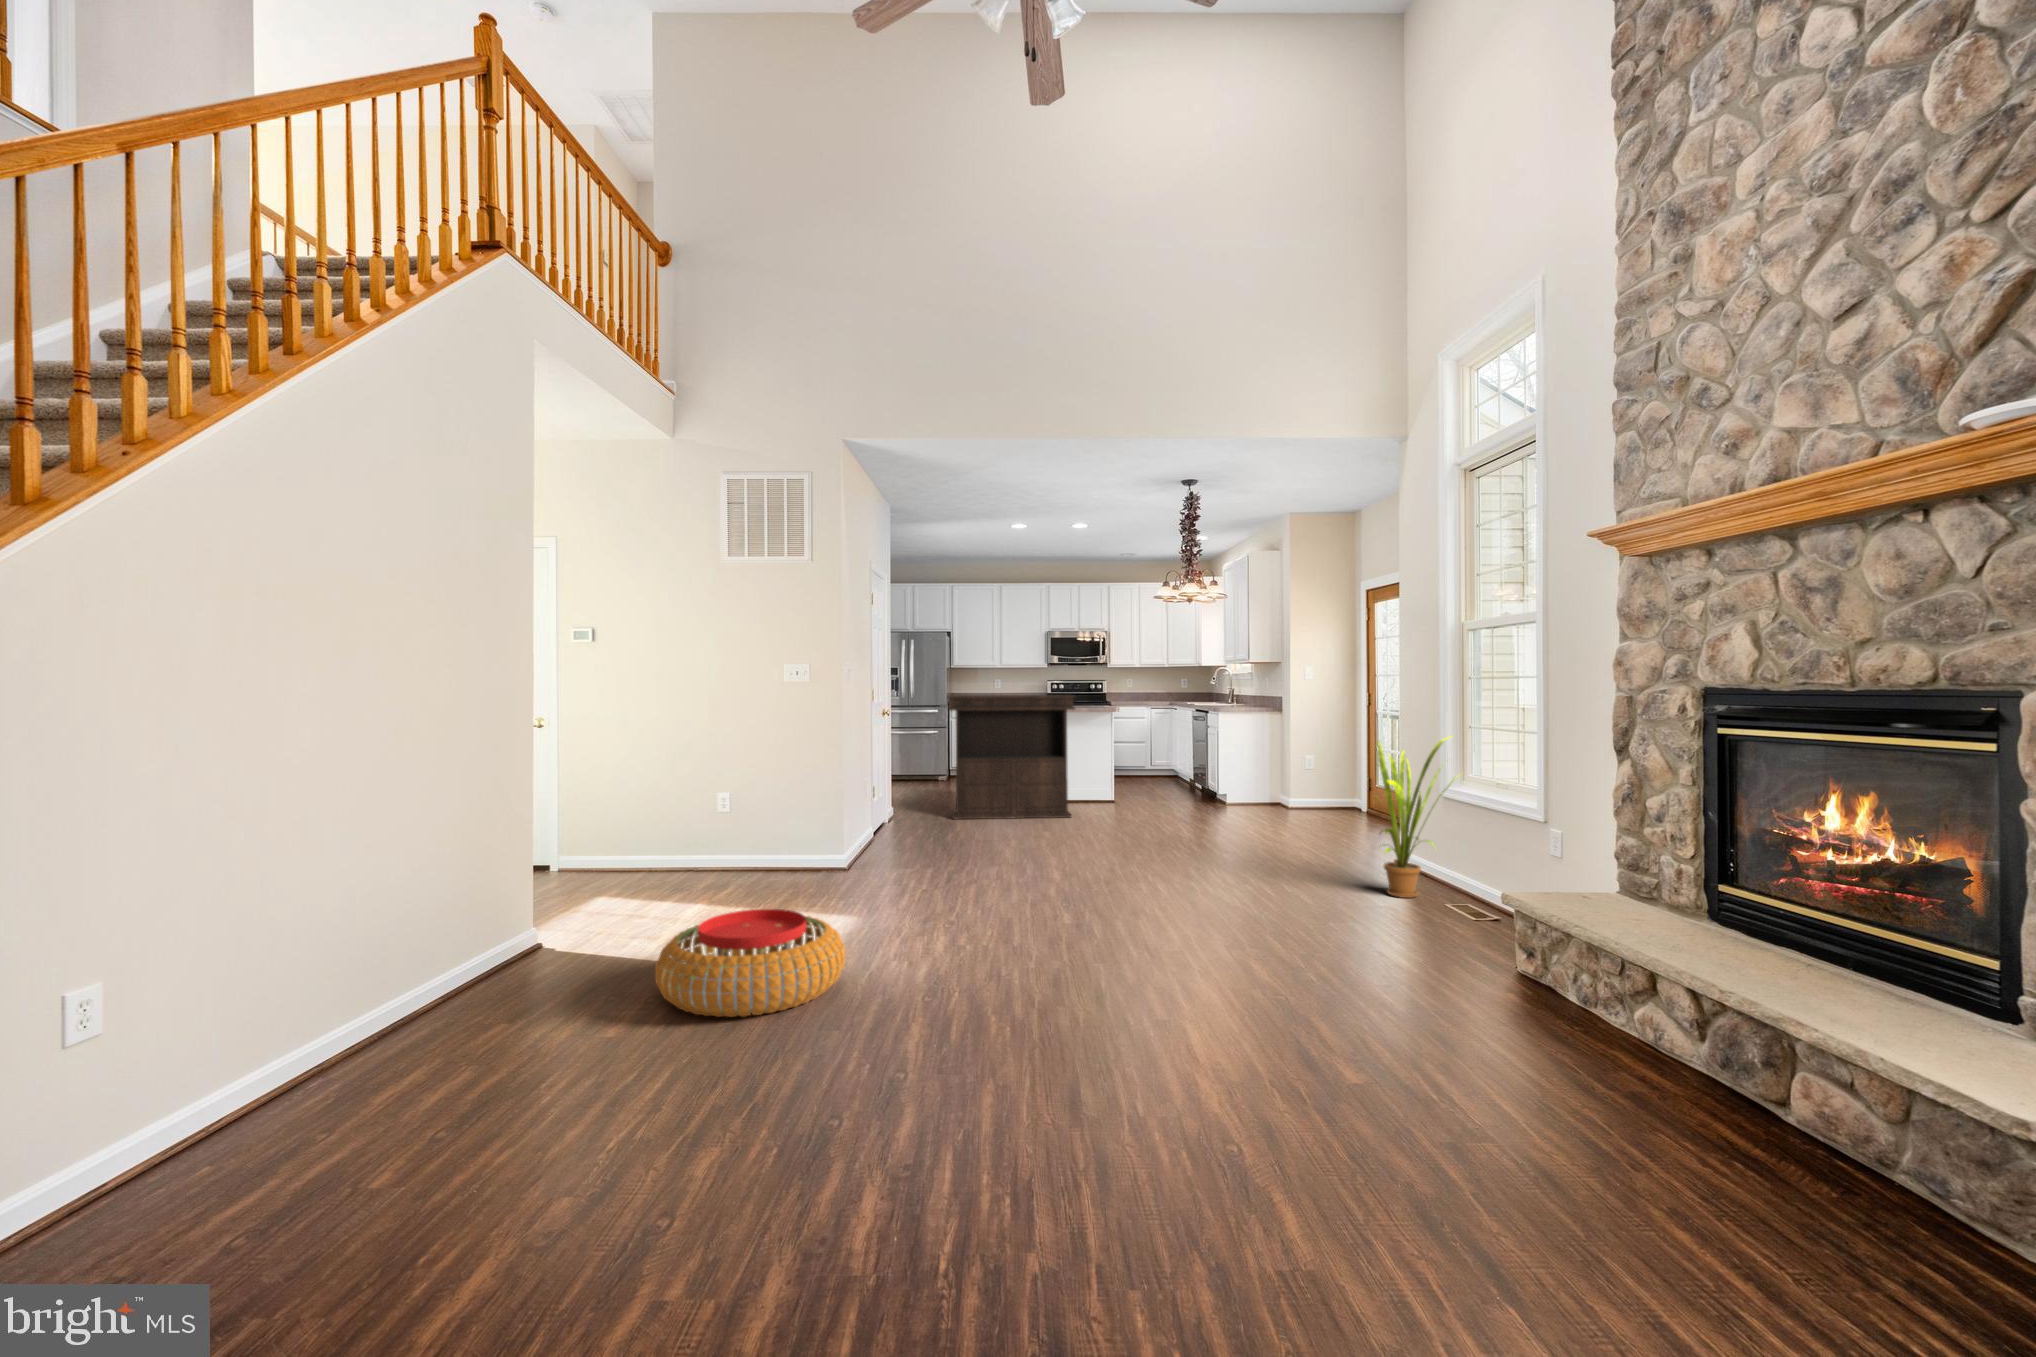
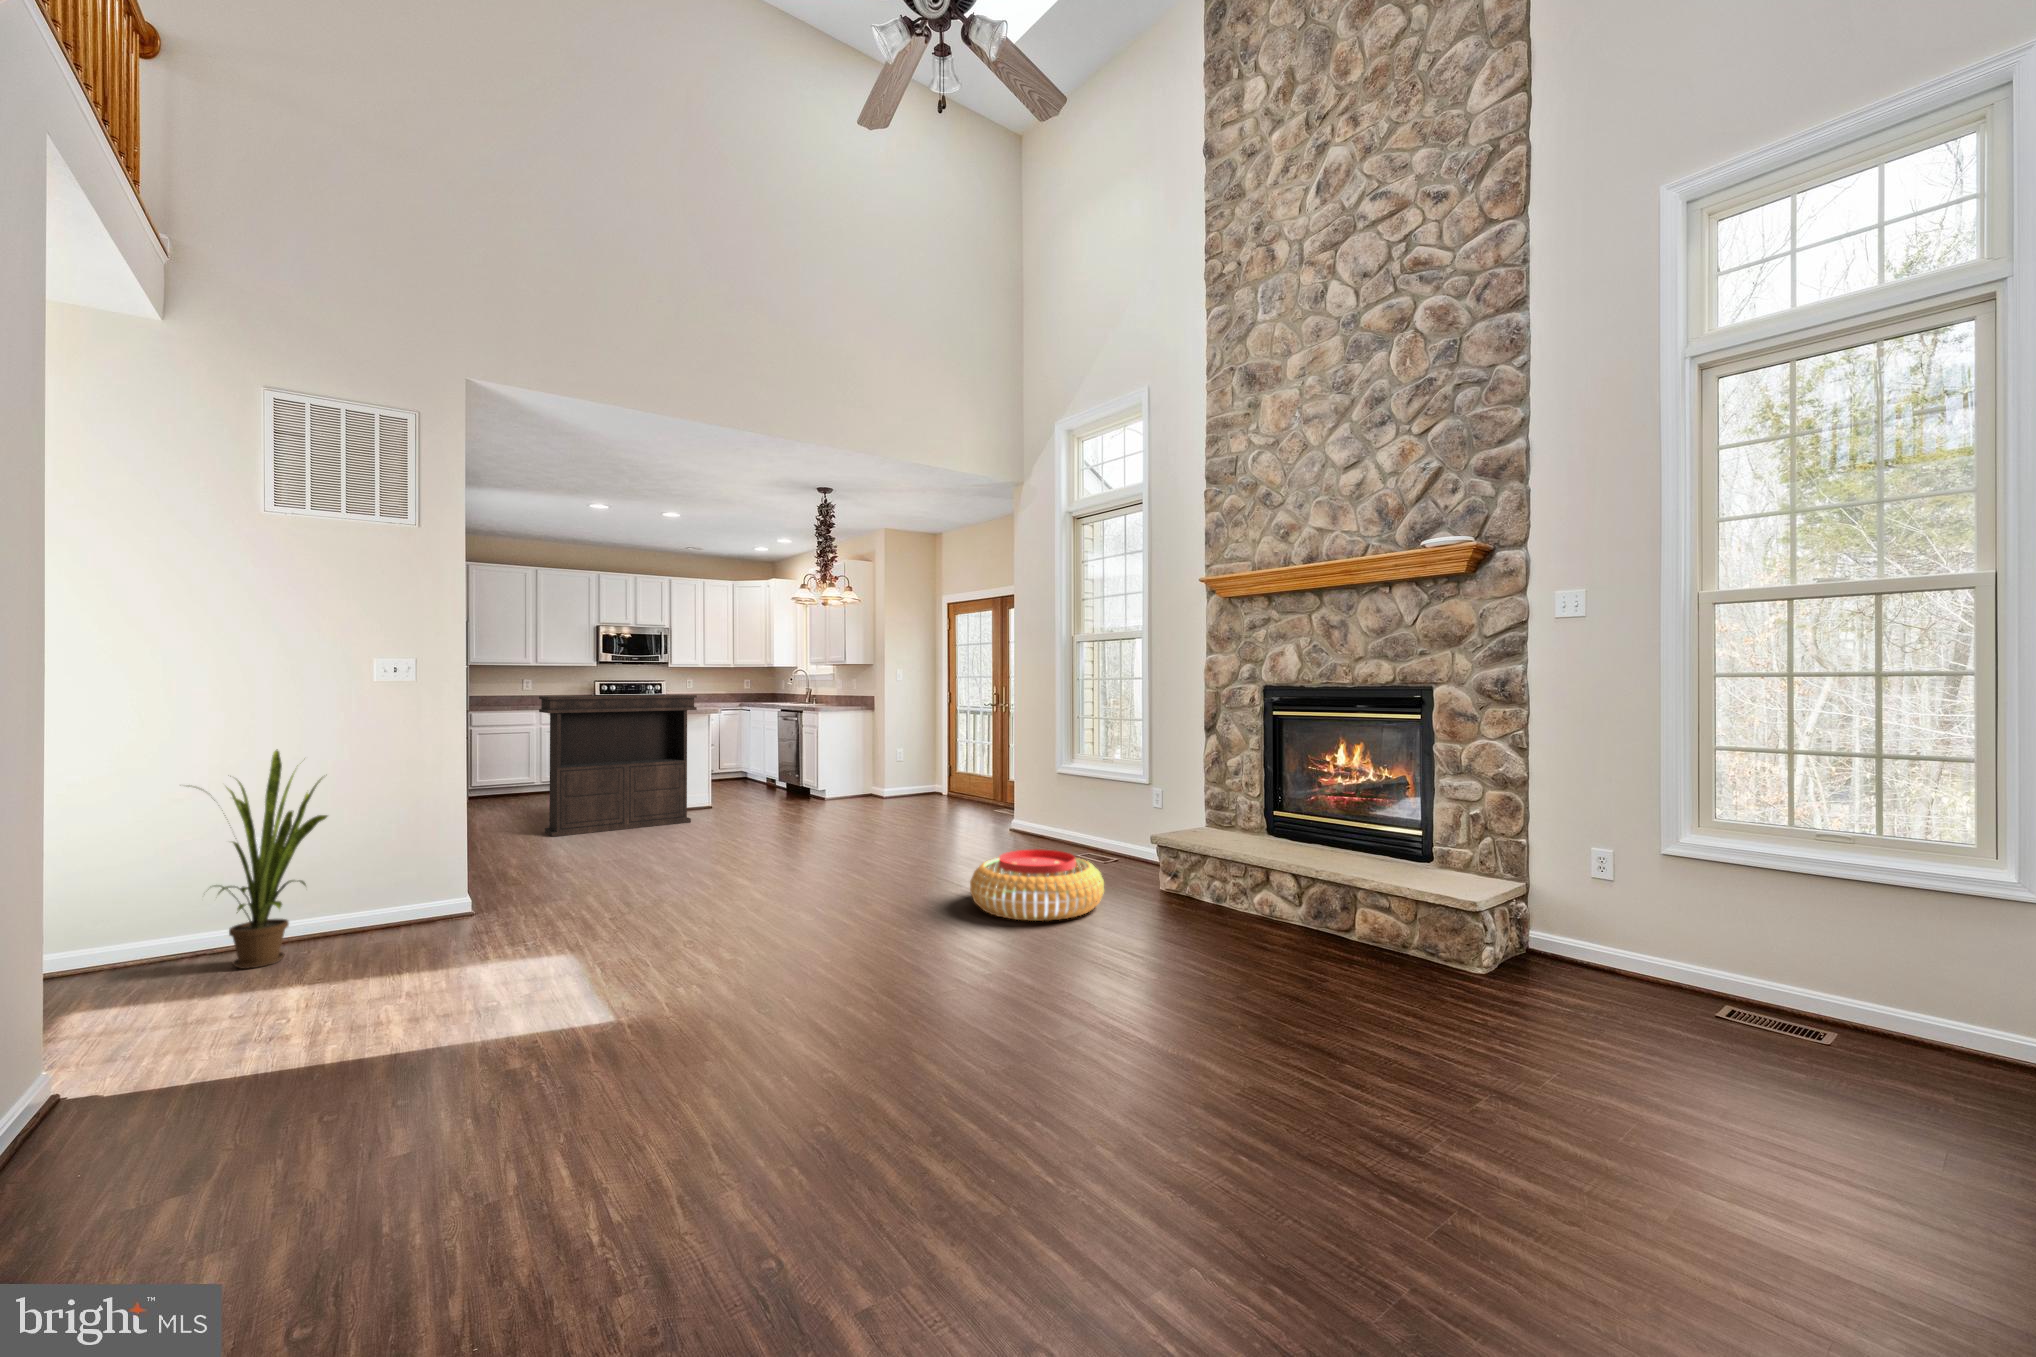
house plant: present [1378,737,1454,898] -> present [214,749,327,969]
pouf: present [655,909,845,1017] -> present [970,849,1104,921]

